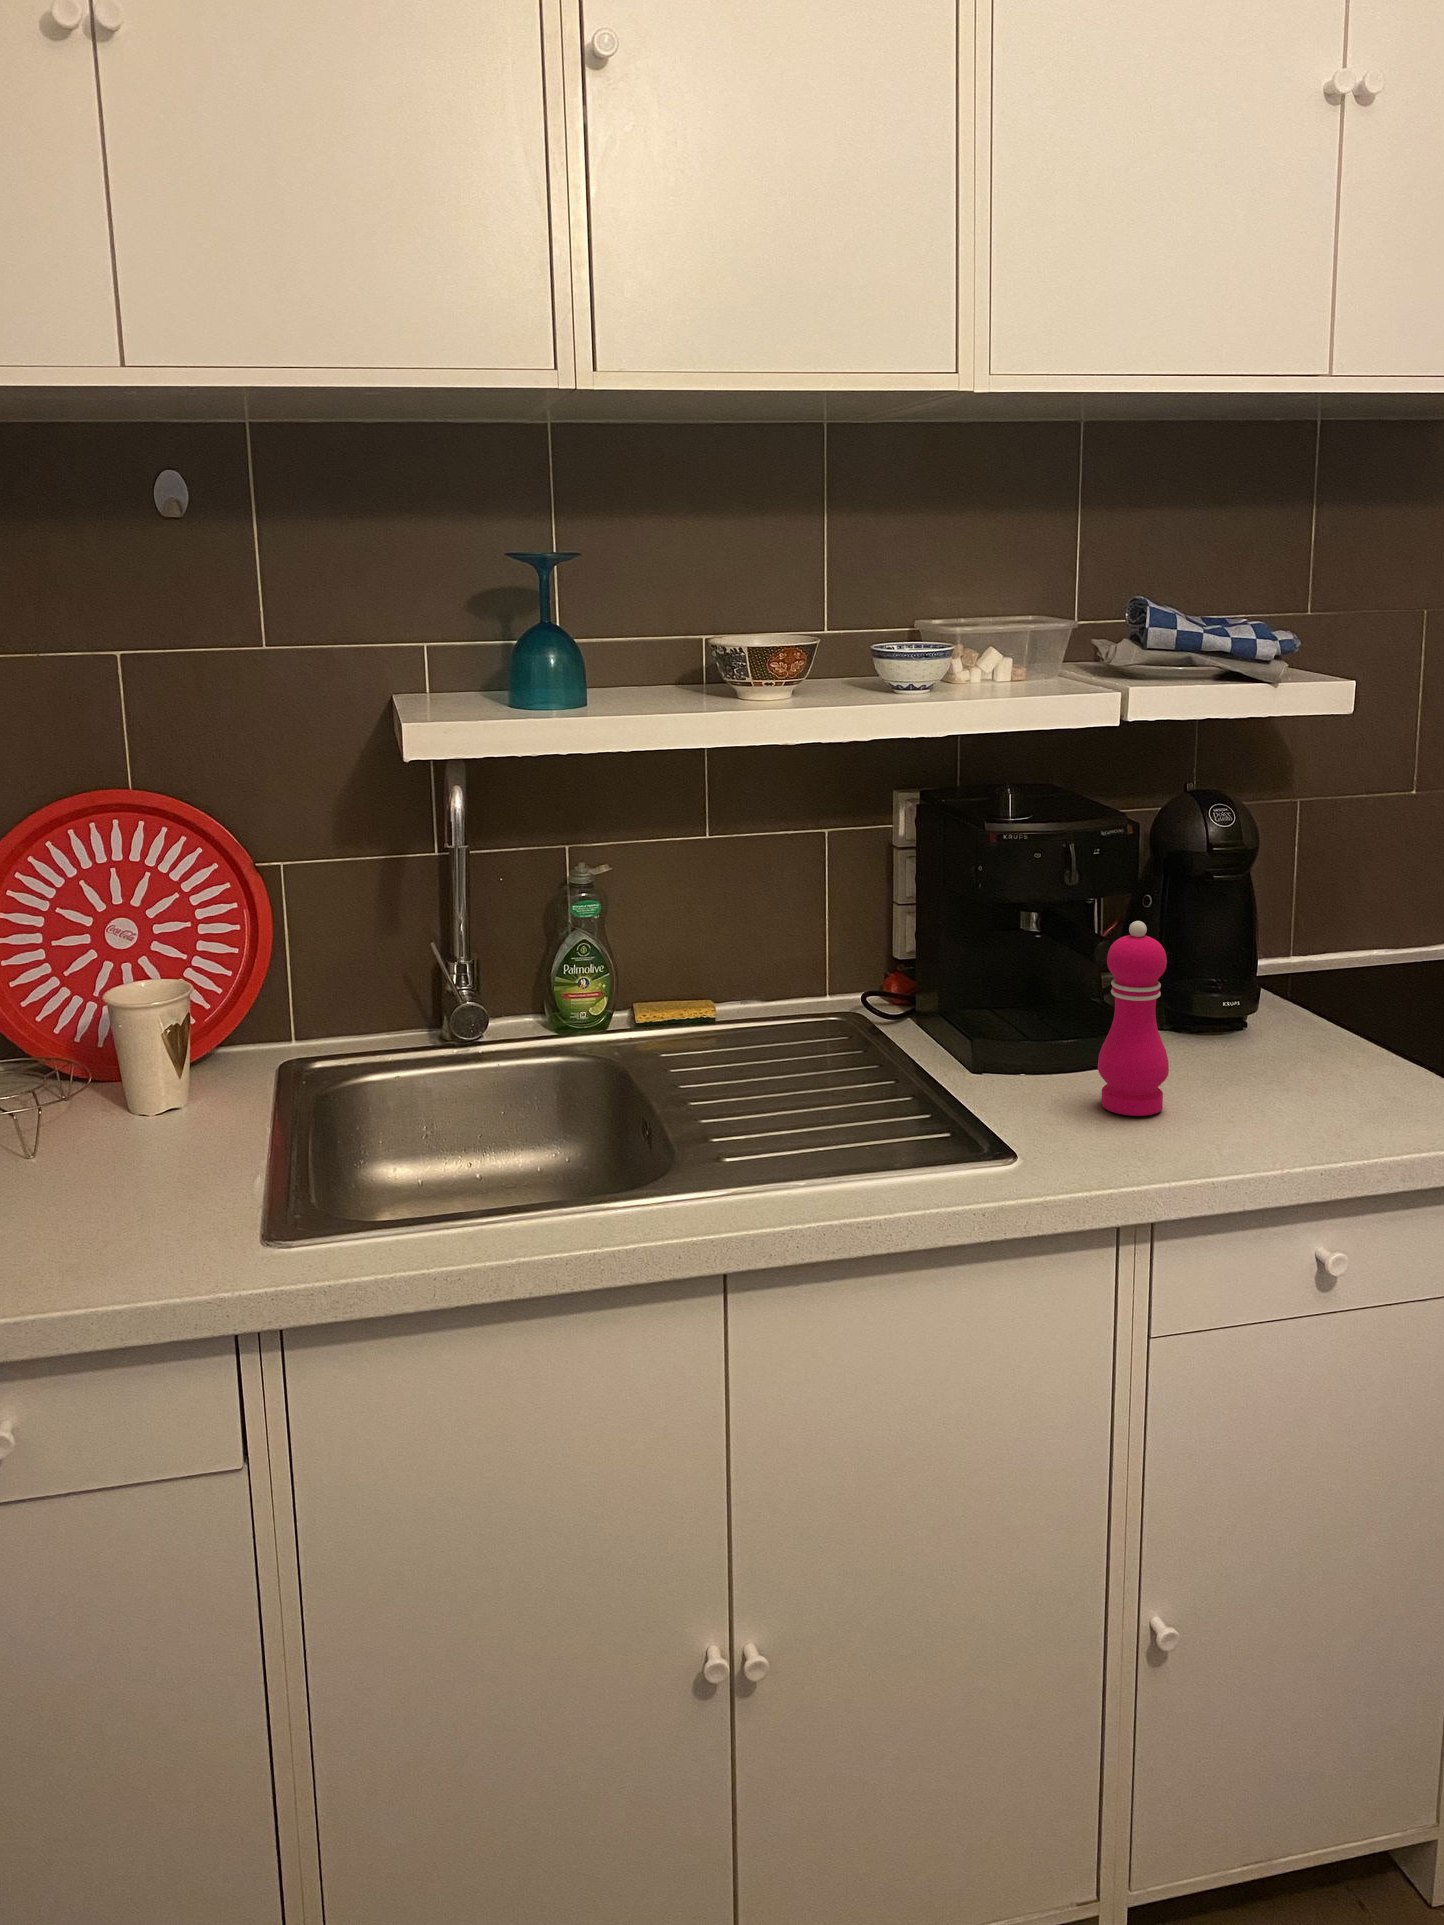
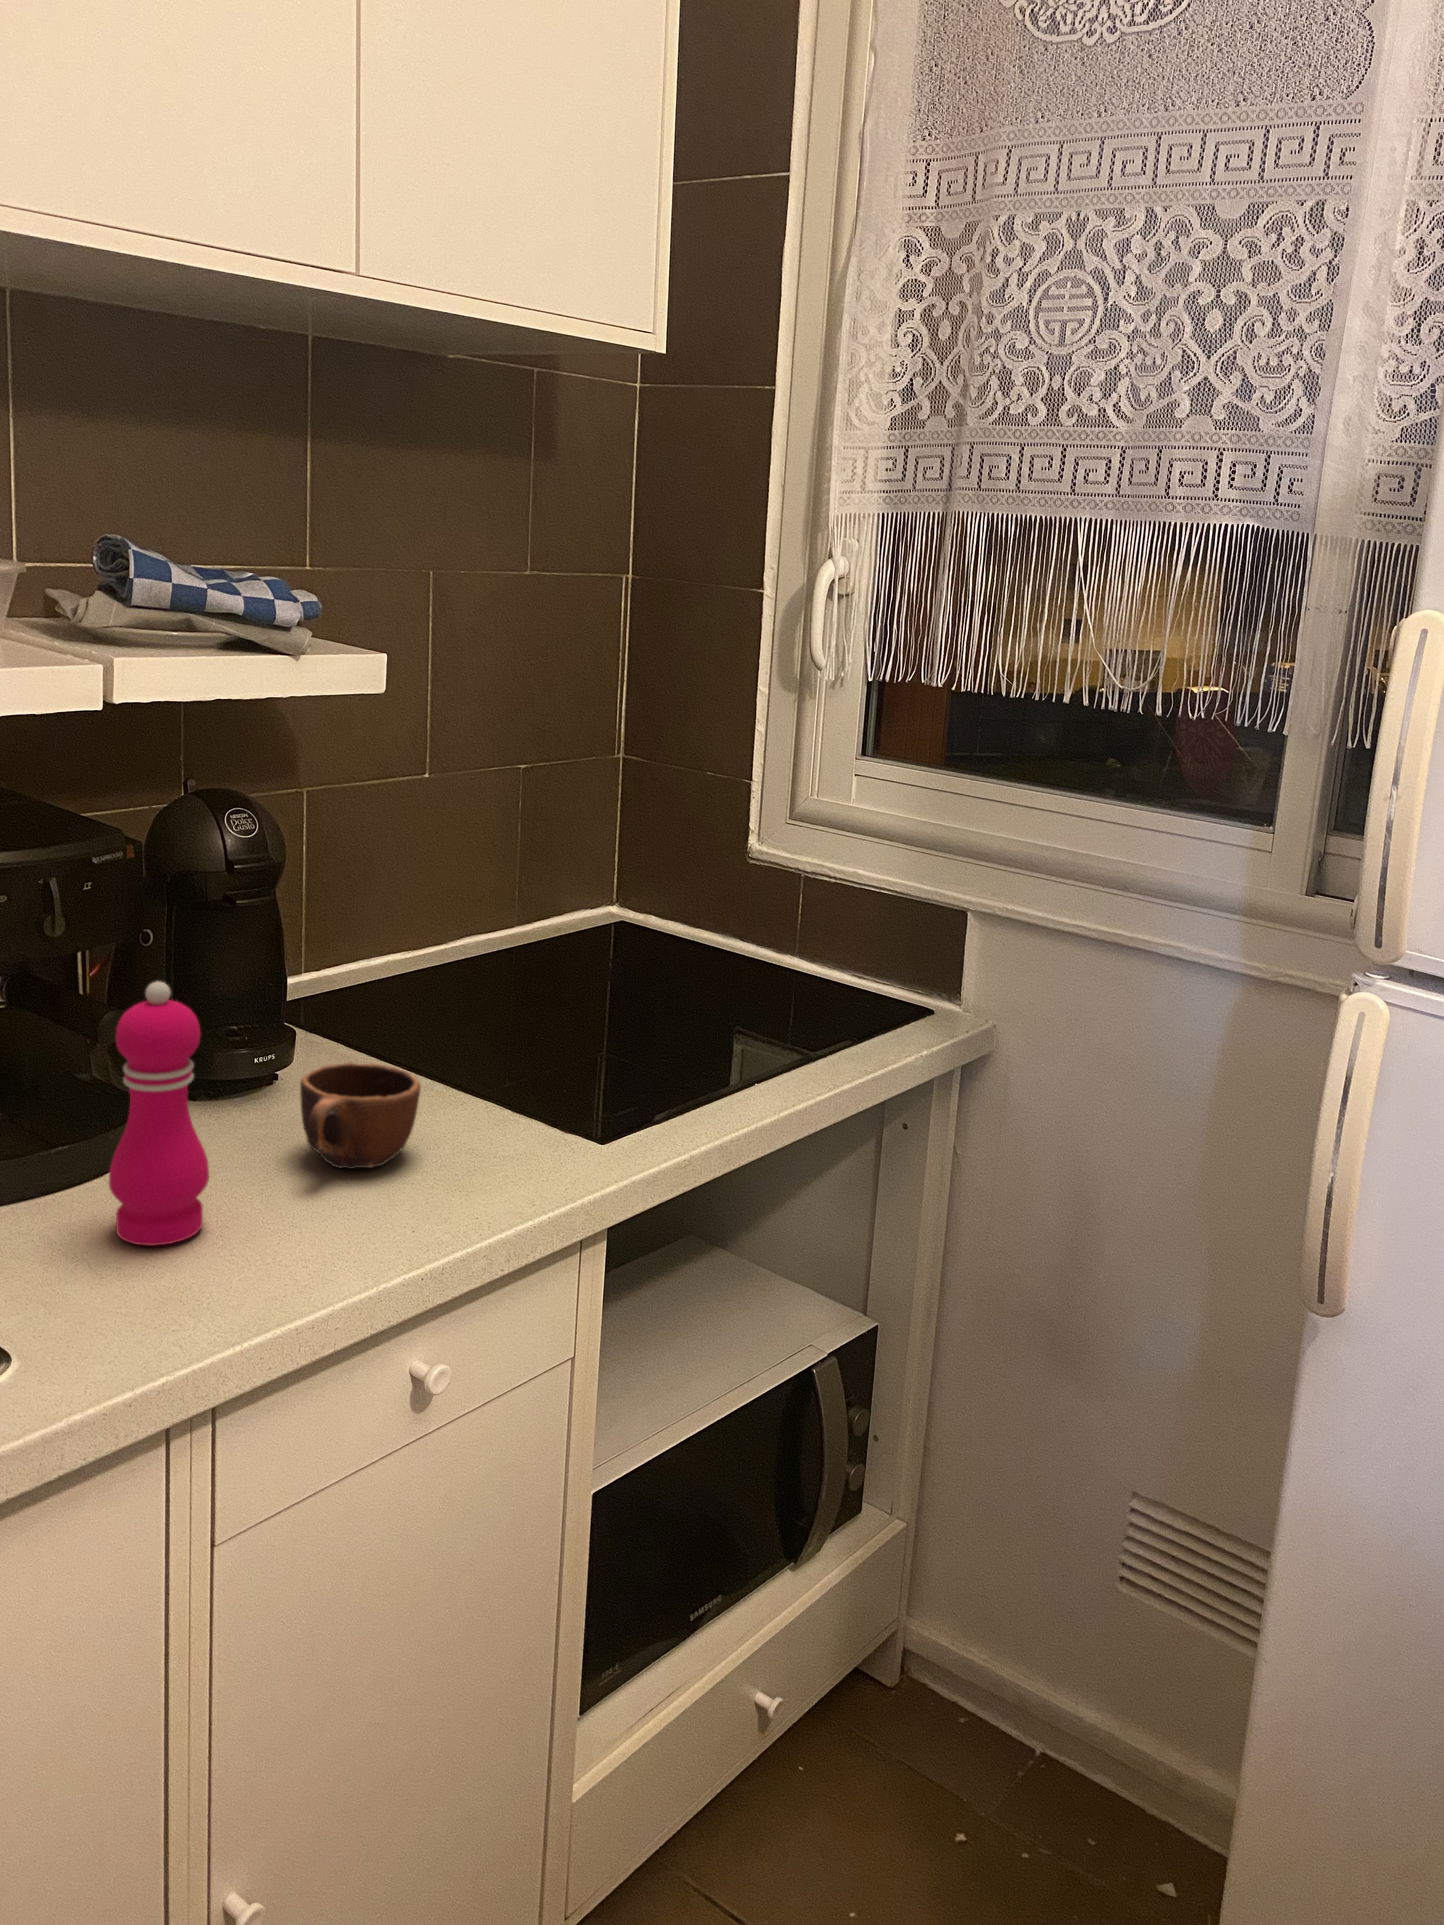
mug: none [1249,1010,1348,1094] -> present [300,1063,421,1169]

